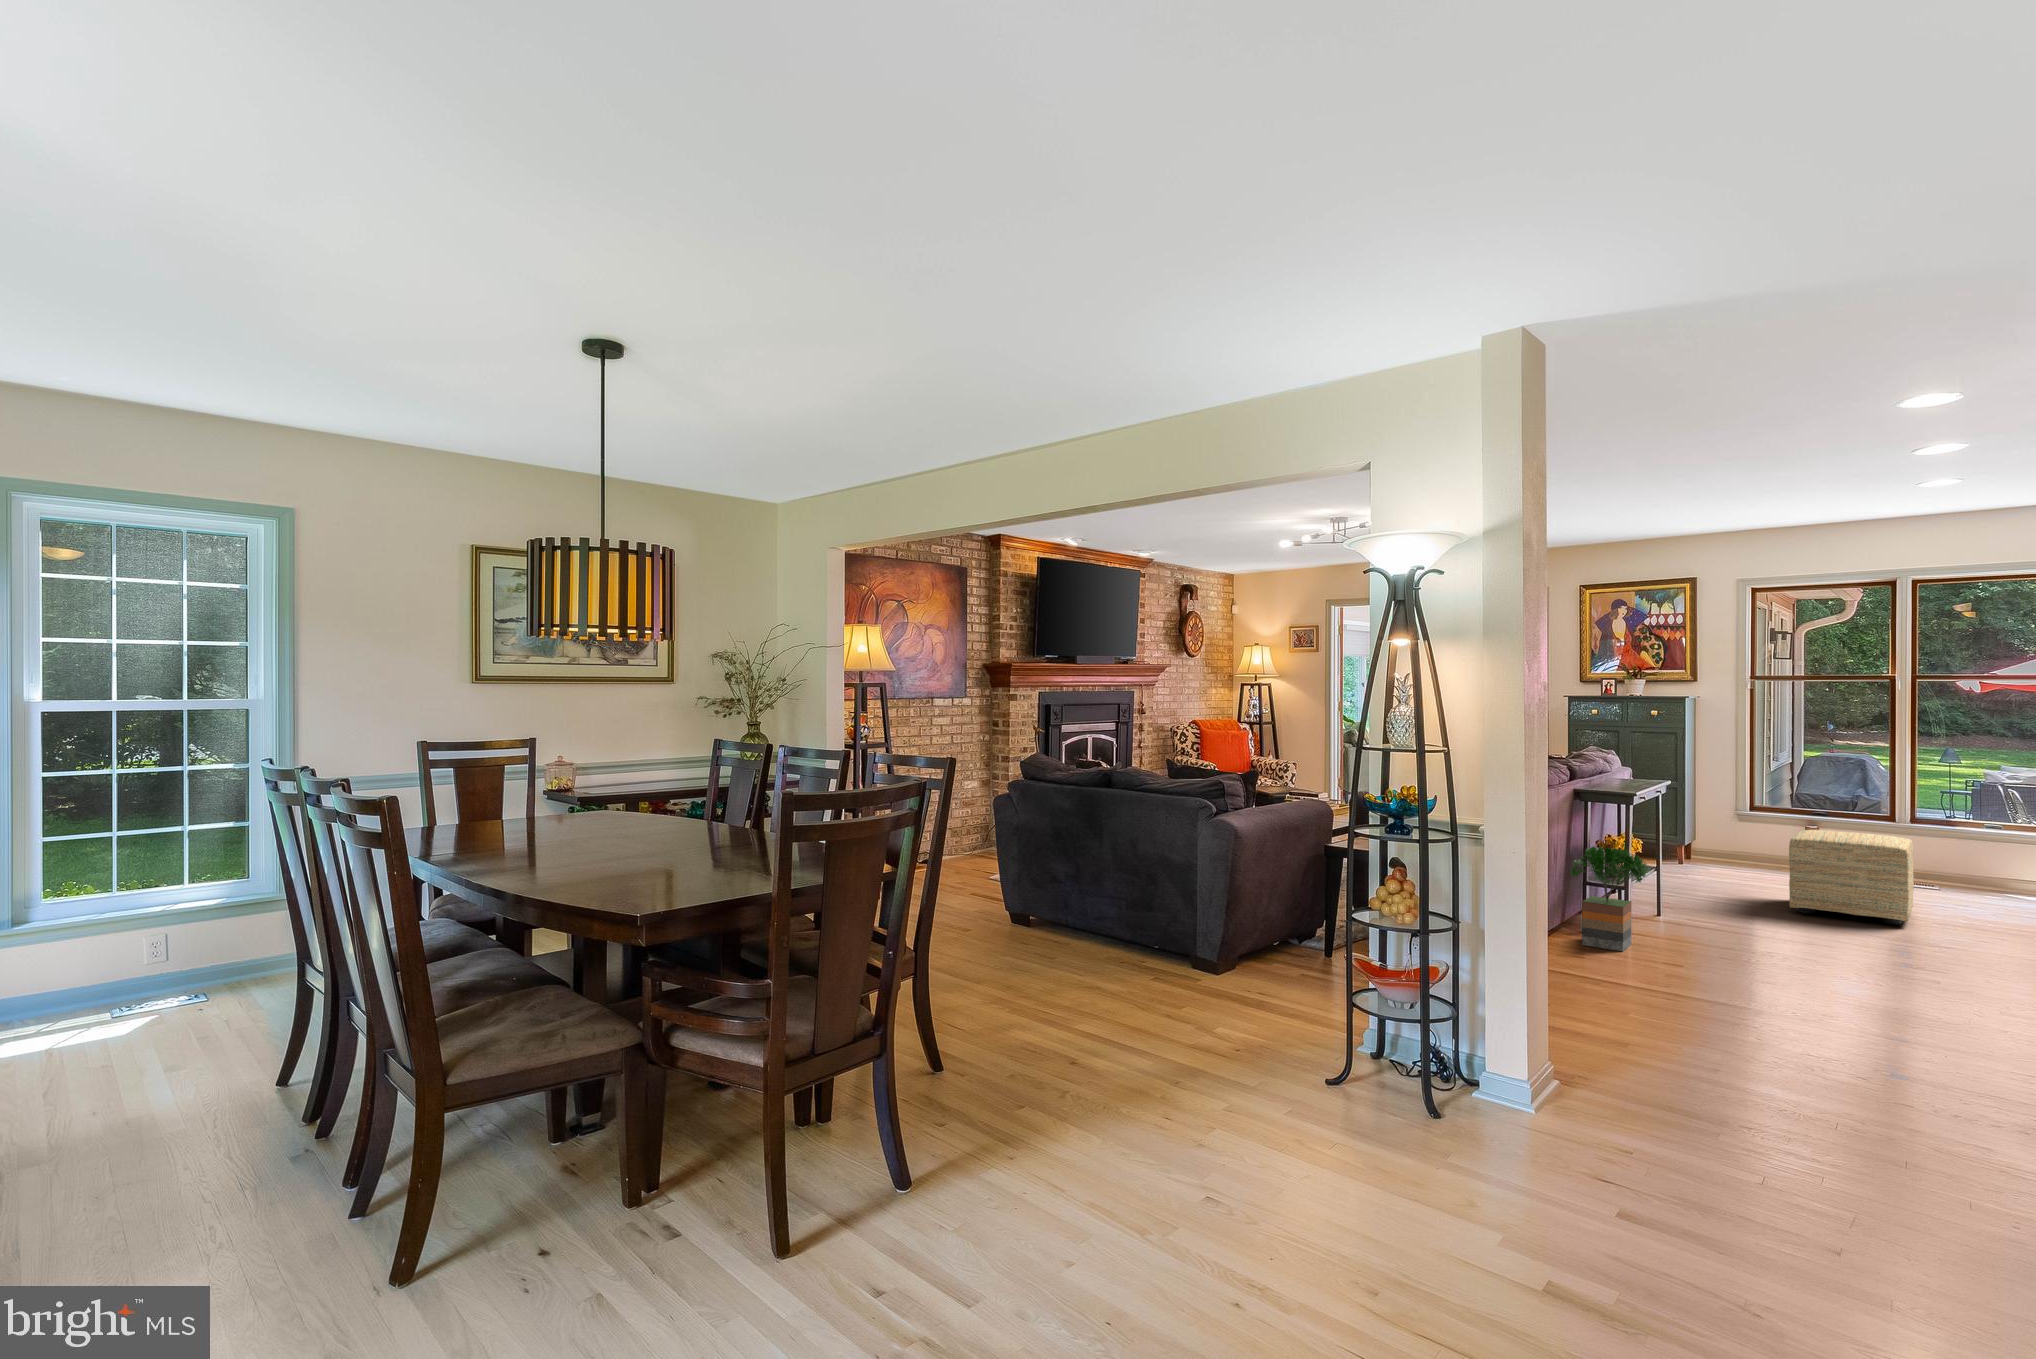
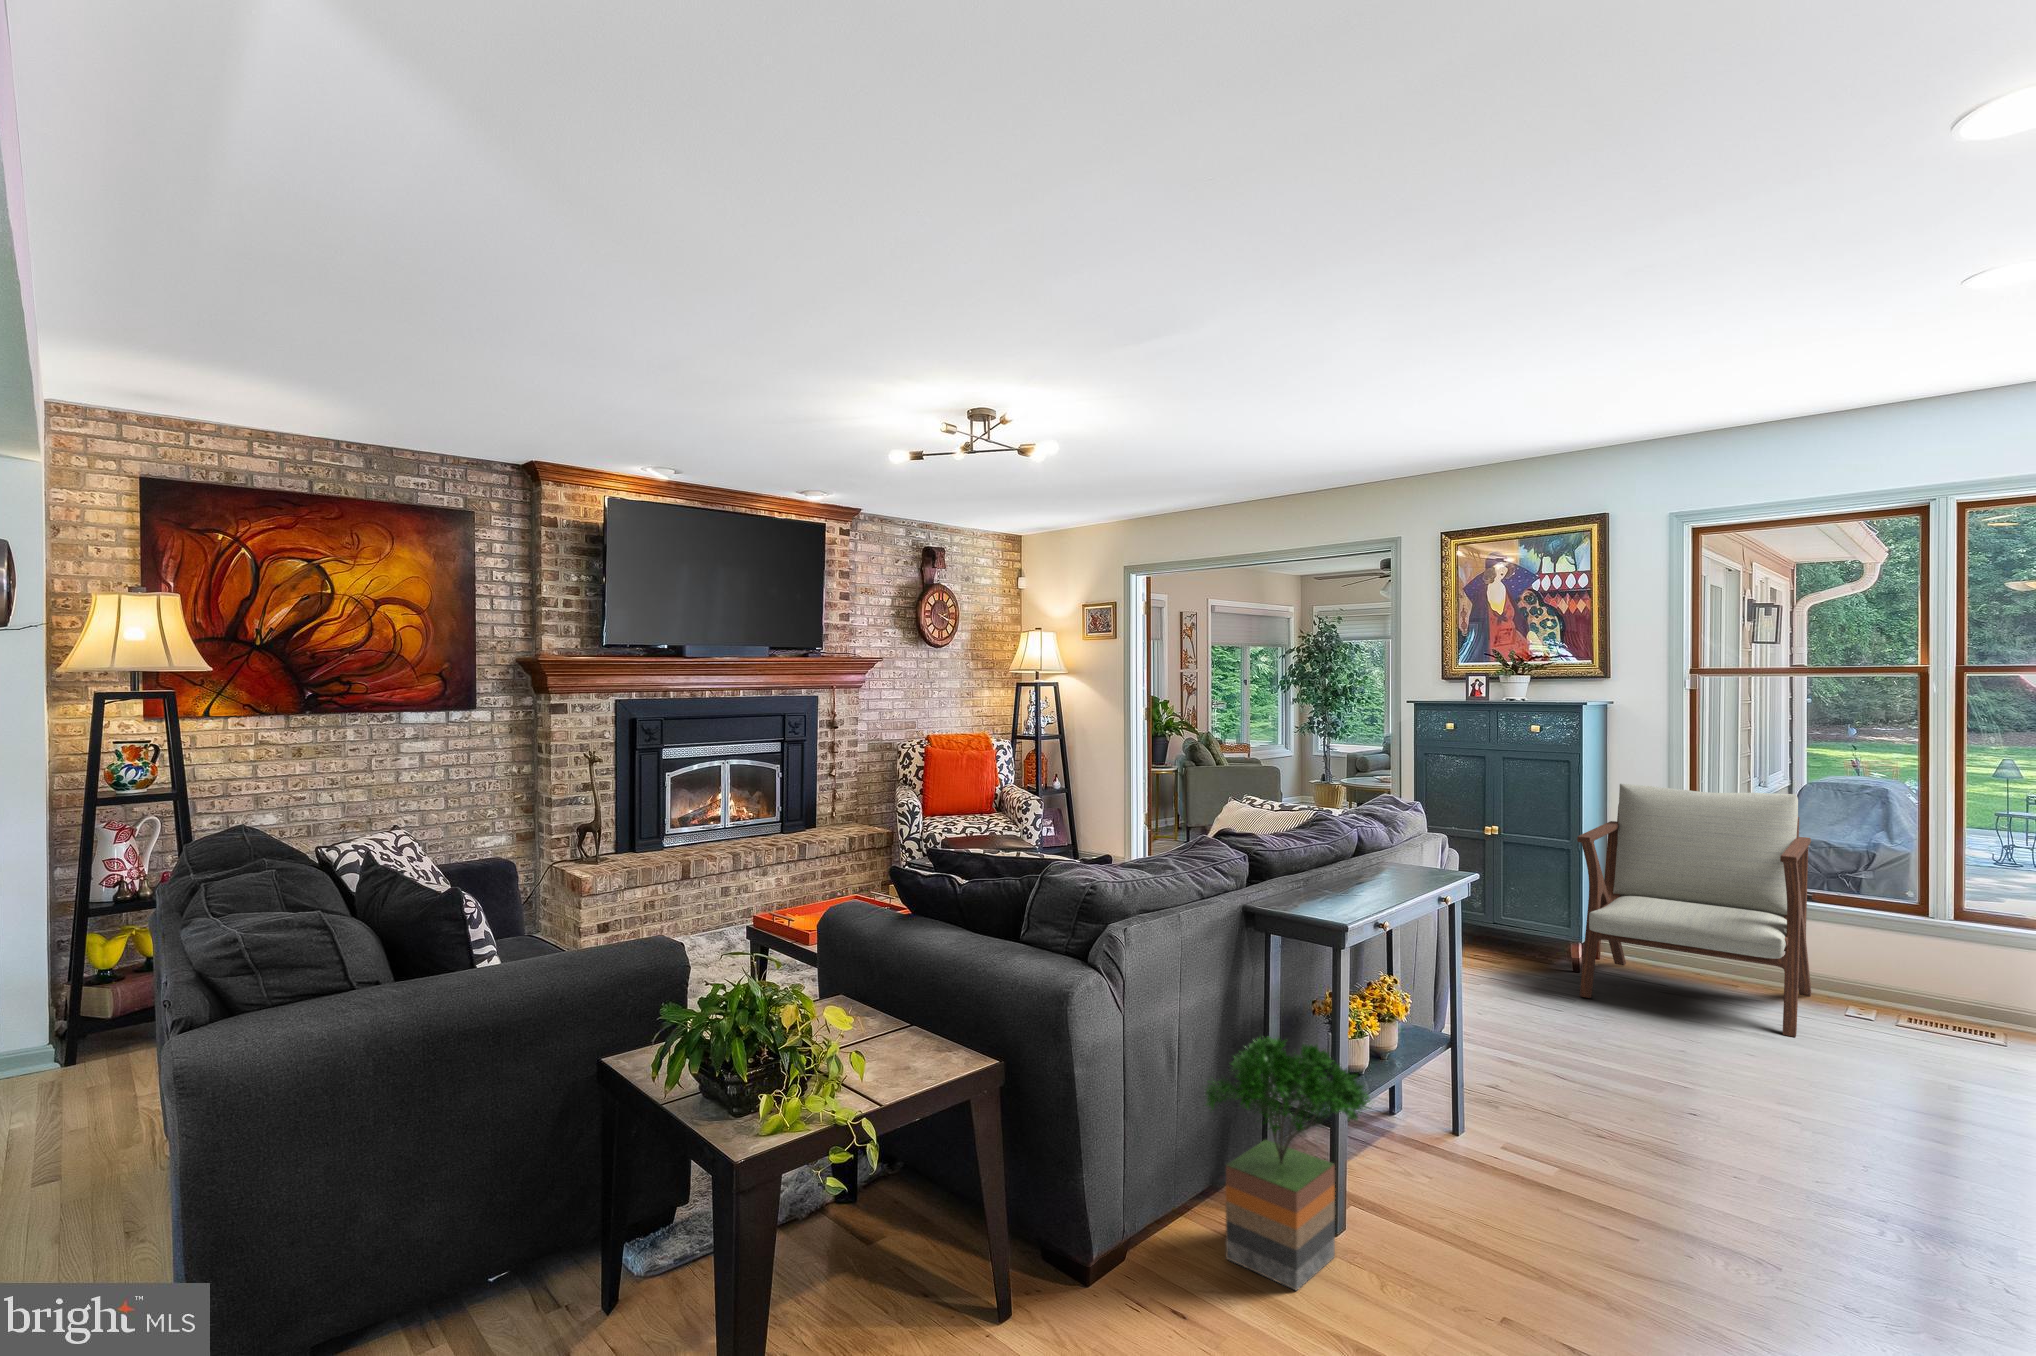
lounge chair: none [1688,746,1826,886] -> present [1577,784,1811,1037]
ottoman: present [1789,830,1914,925] -> none [1715,955,1961,1177]

